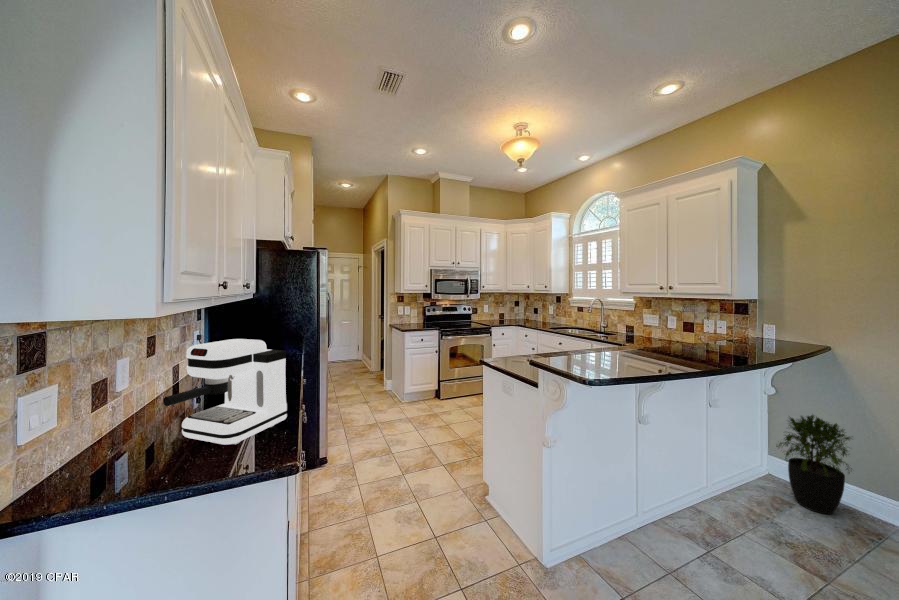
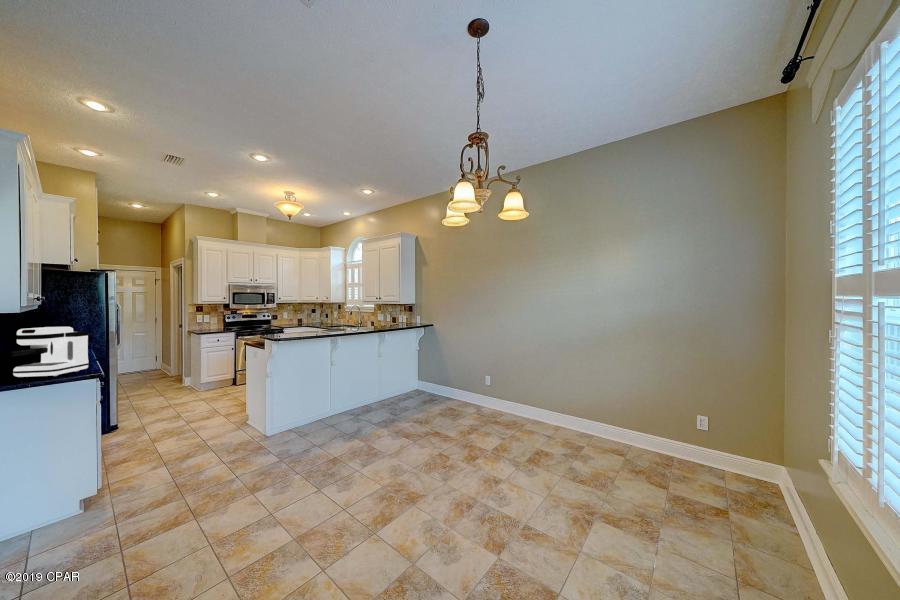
potted plant: present [776,415,852,514] -> none [410,355,438,400]

